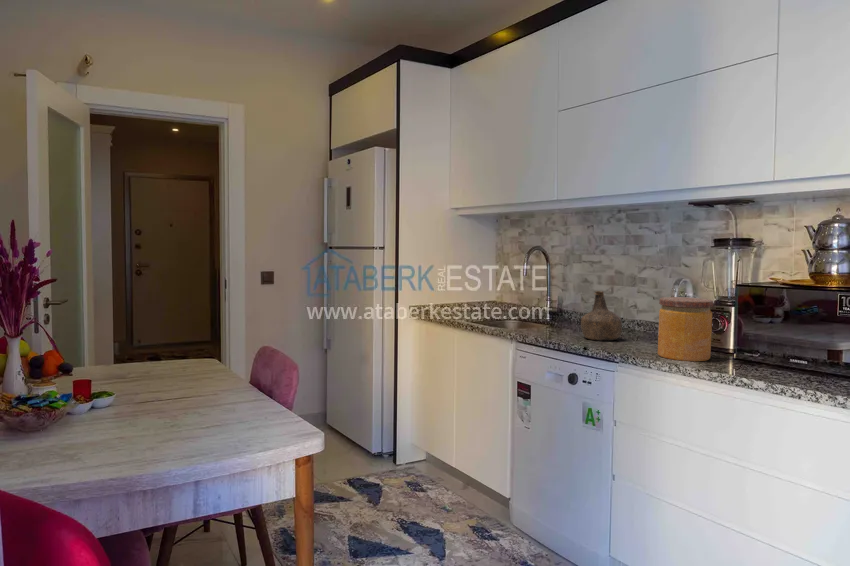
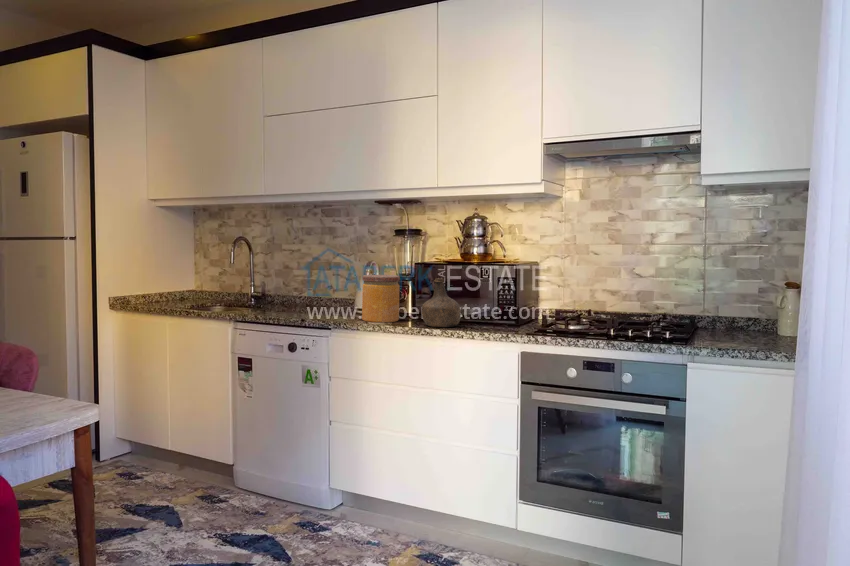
bottle: present [581,291,622,341] -> present [422,278,461,327]

